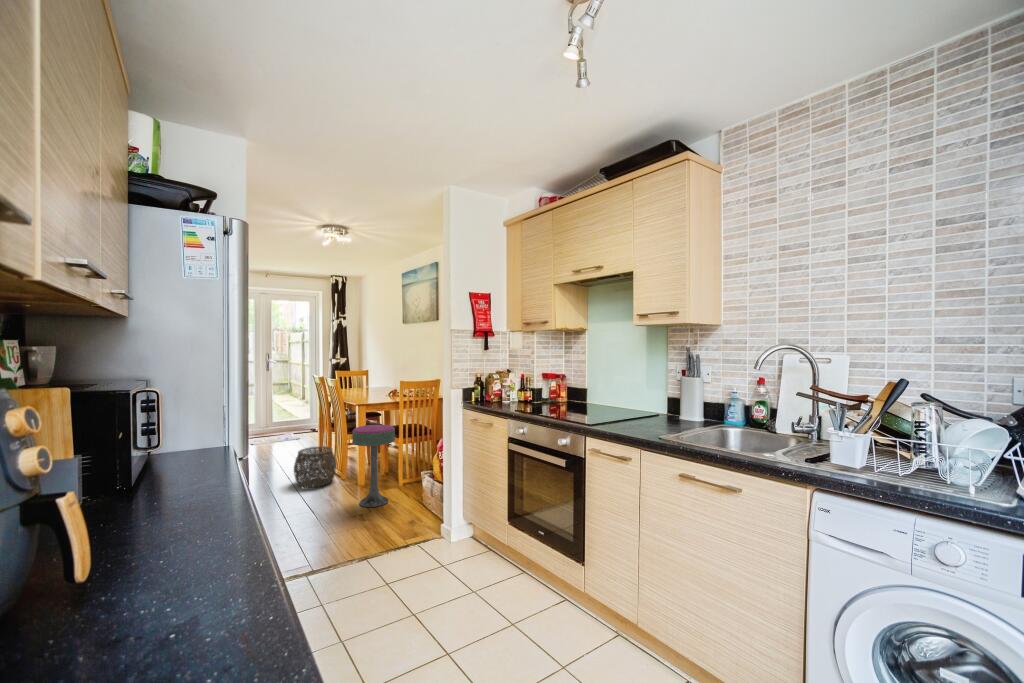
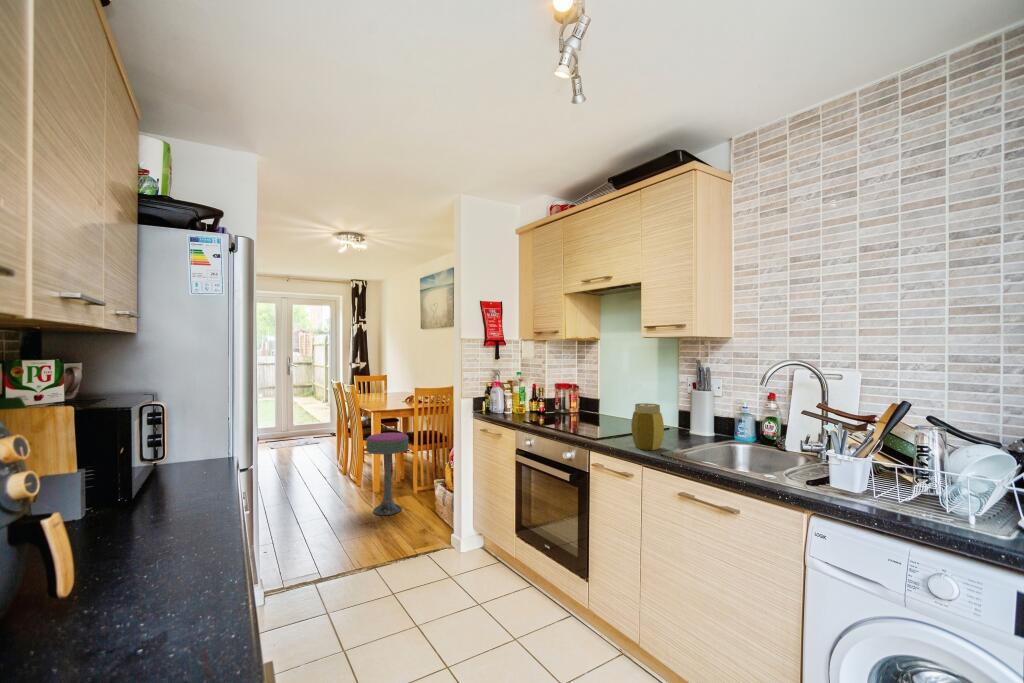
jar: none [628,388,660,434] -> present [631,403,664,450]
woven basket: present [294,446,336,488] -> none [310,453,352,495]

